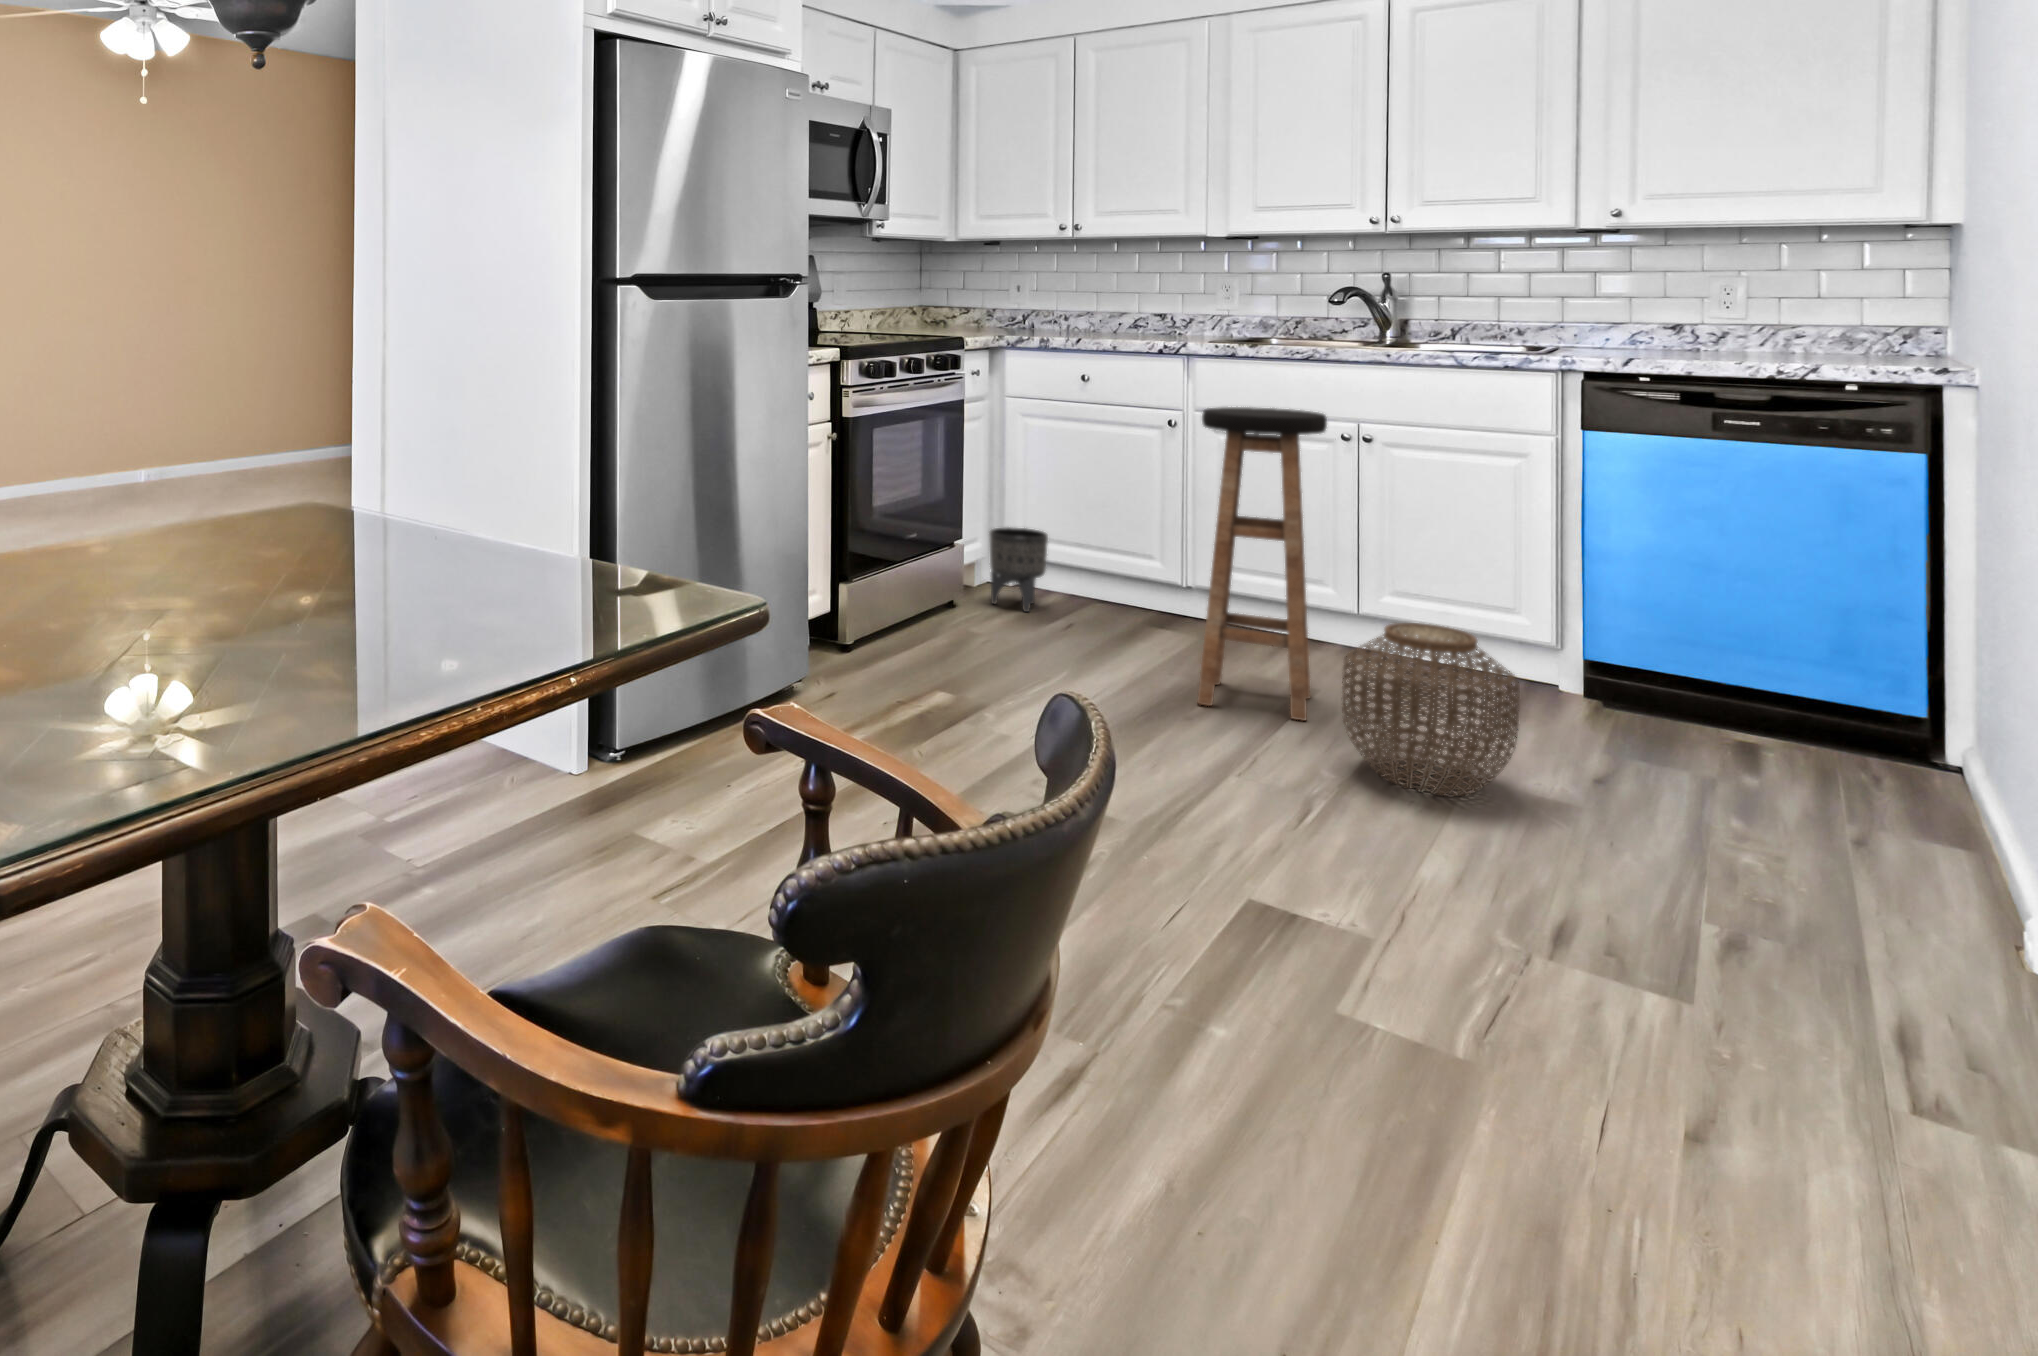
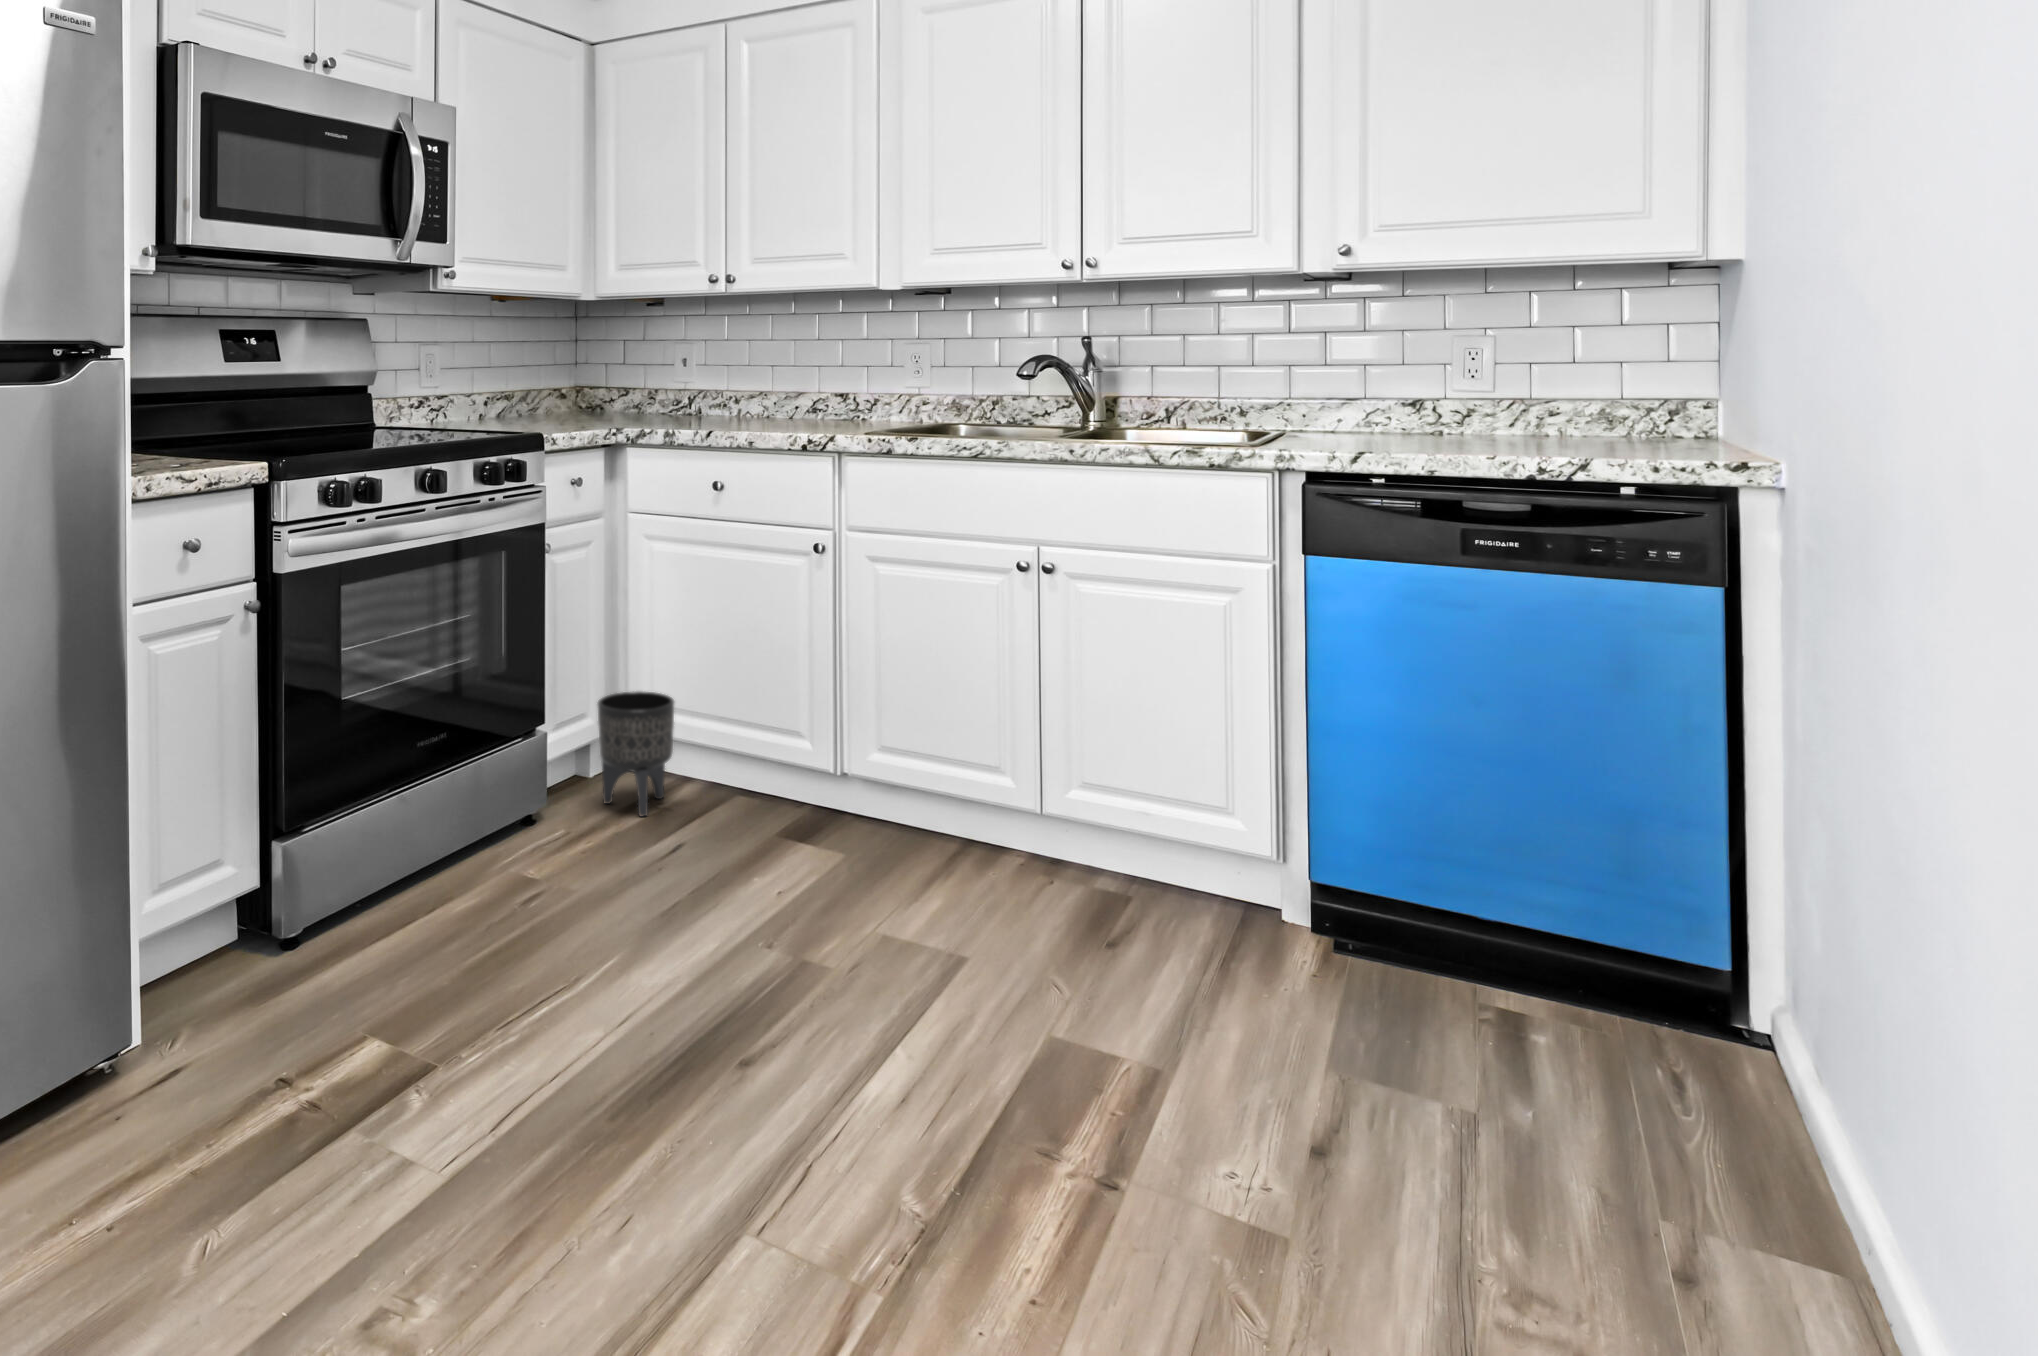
bar stool: present [1198,407,1327,721] -> none [784,533,958,1034]
woven basket: present [1342,623,1520,796] -> none [939,903,1194,1225]

